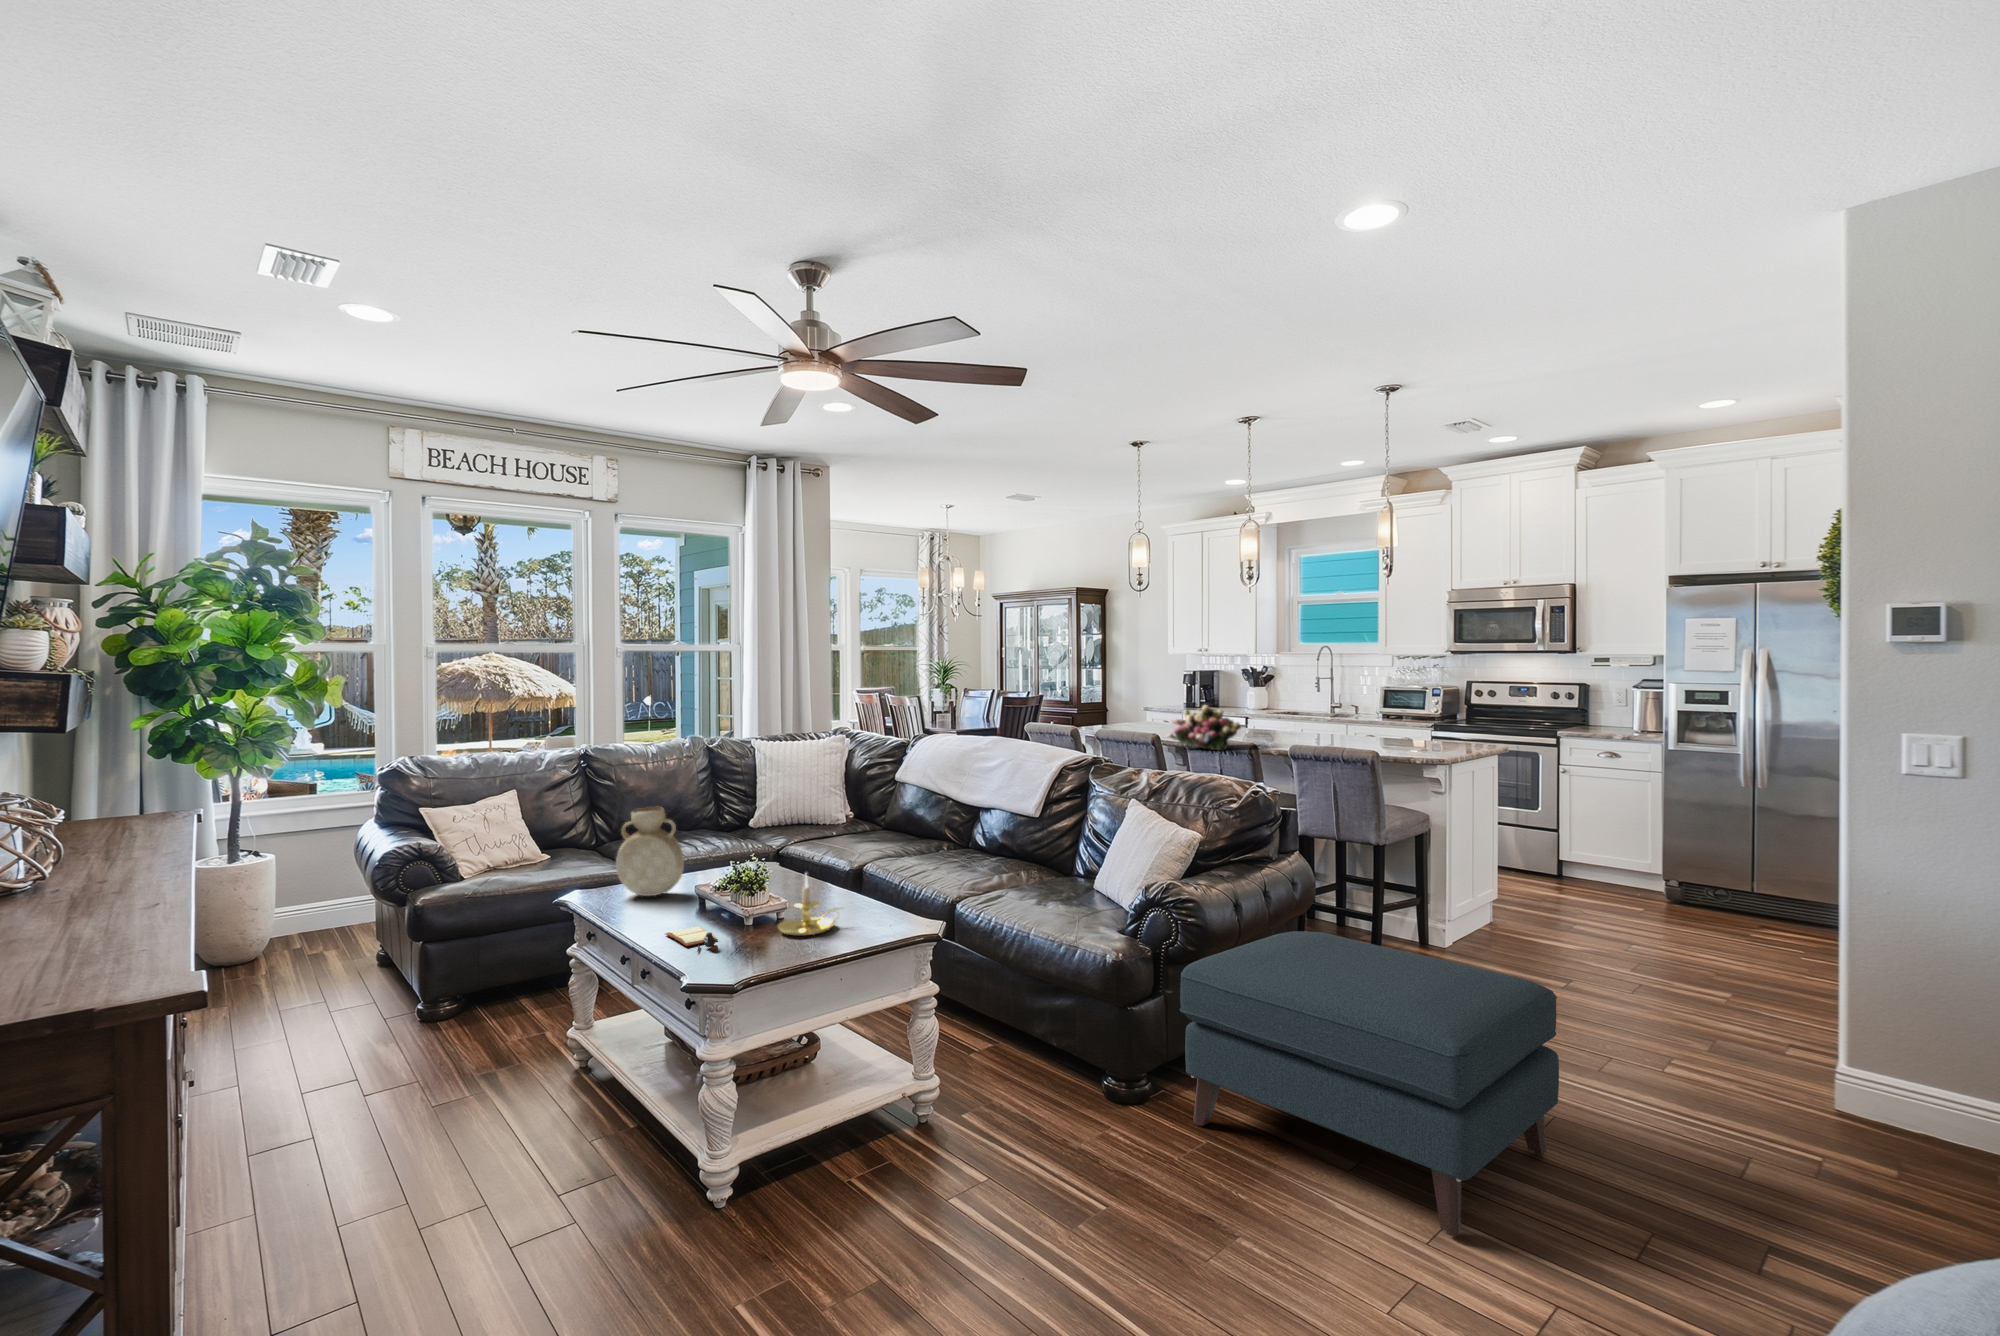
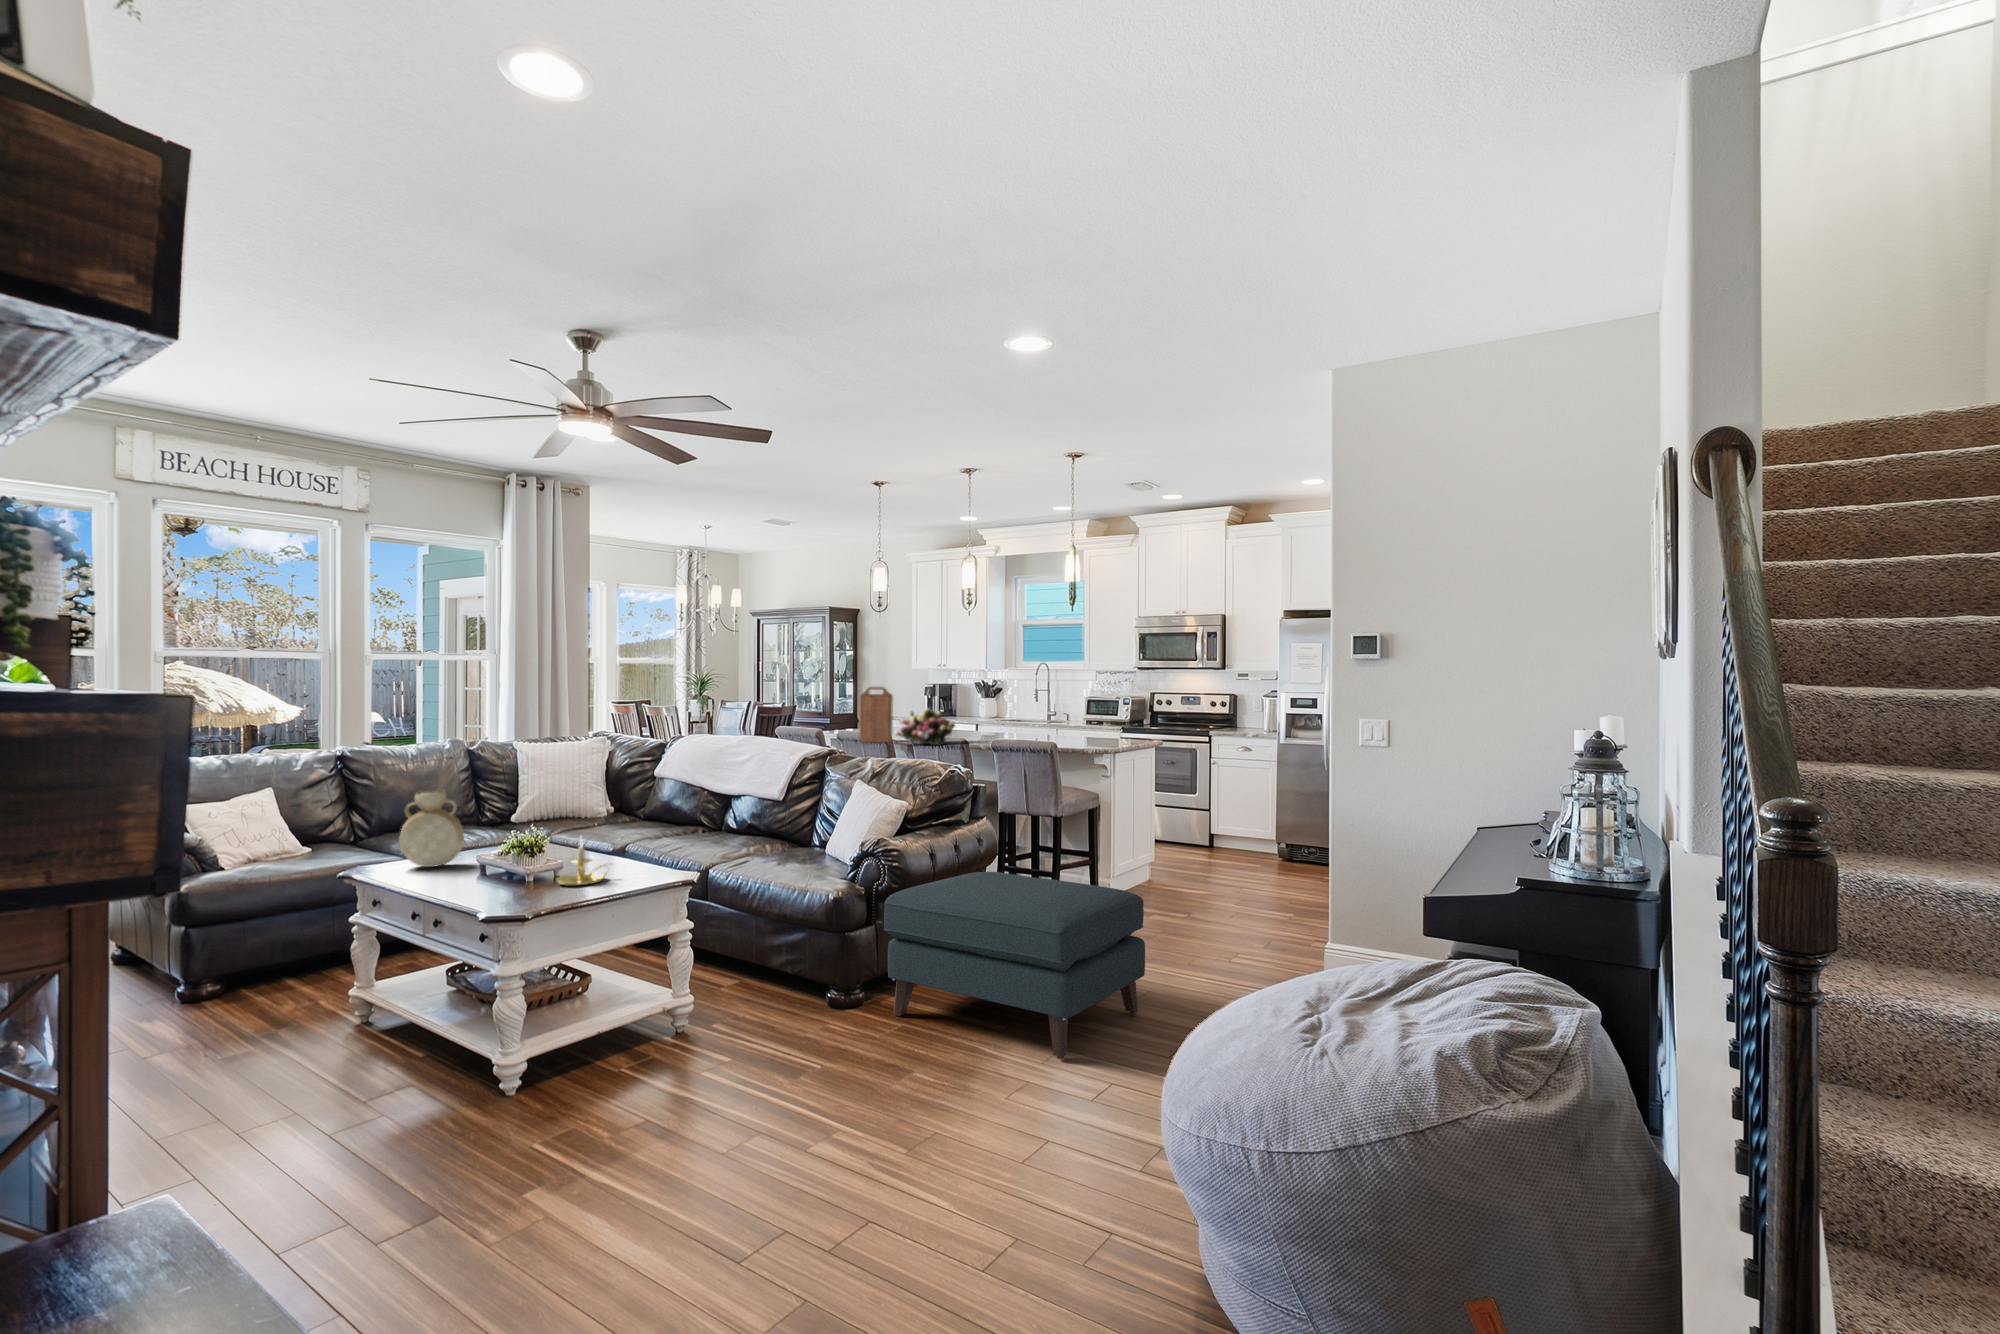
cutting board: none [1124,679,1162,745] -> present [860,687,893,743]
book: present [665,927,718,951] -> none [454,883,506,899]

